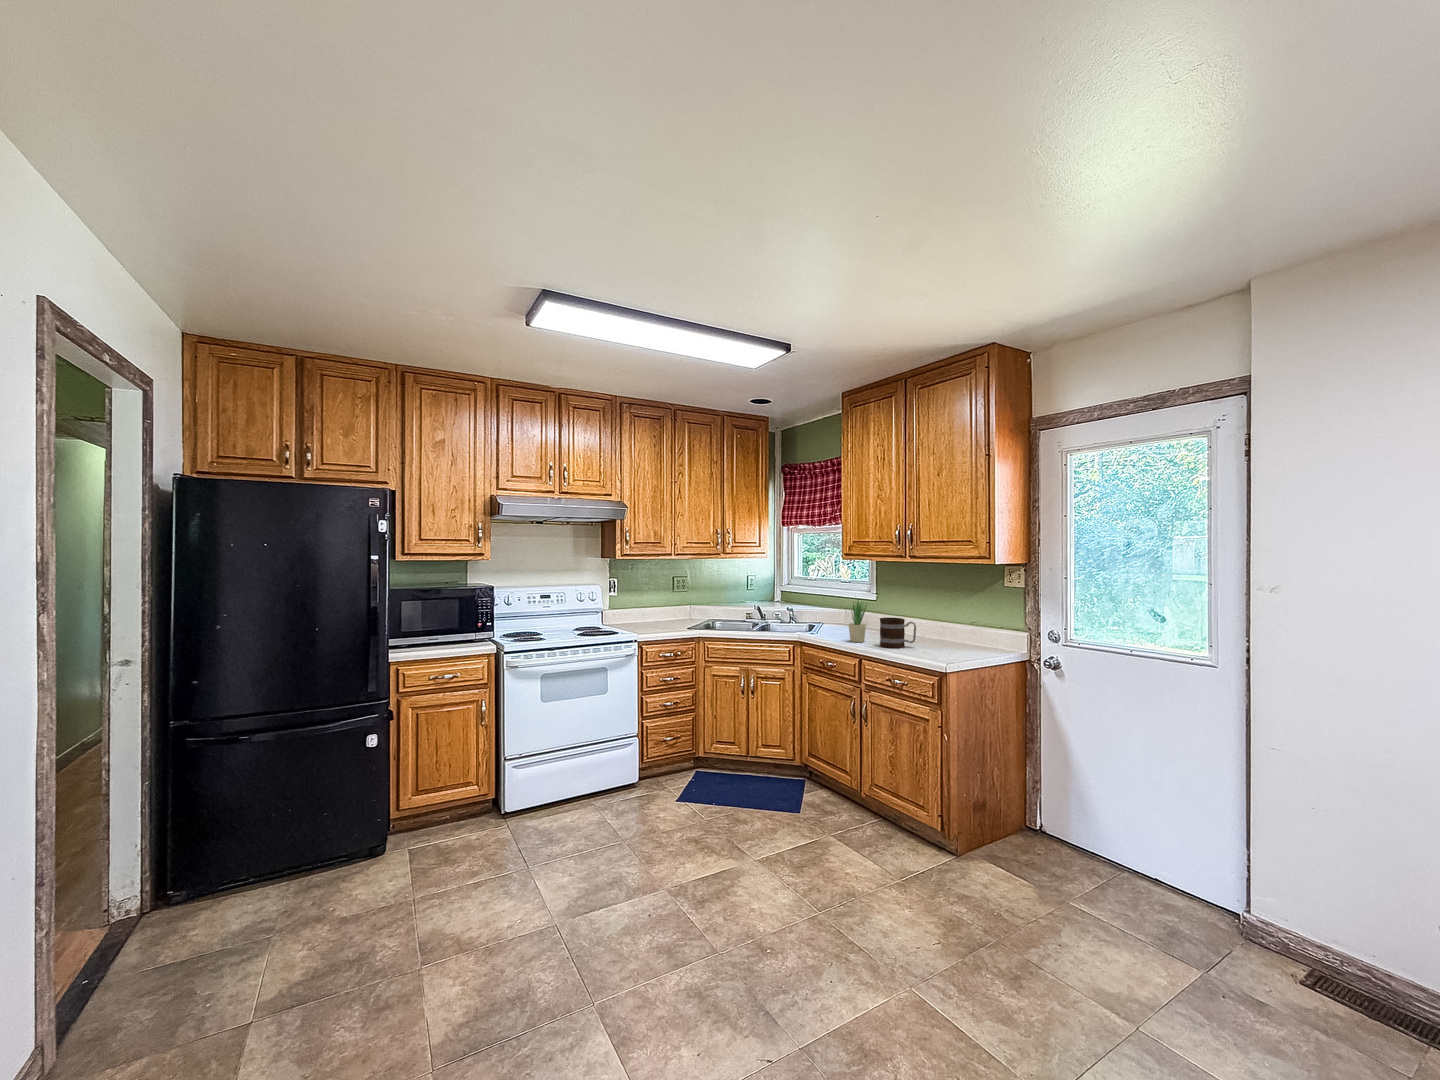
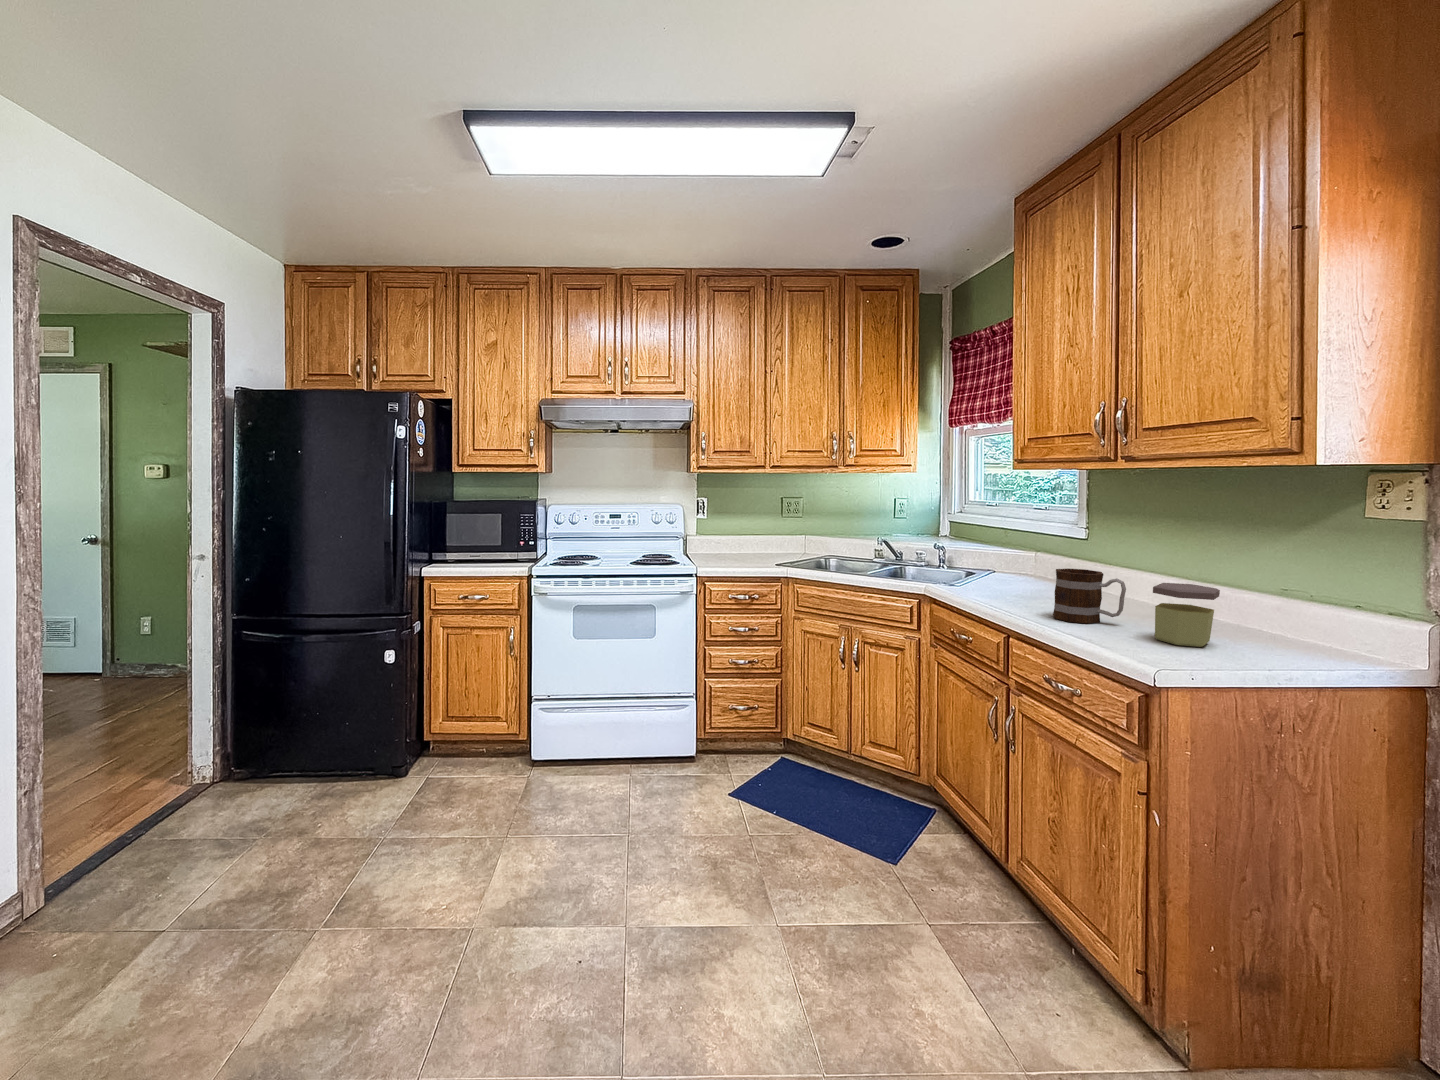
potted plant: present [849,601,867,642] -> none [1004,525,1039,607]
jar: none [932,622,959,654] -> present [1153,583,1220,647]

